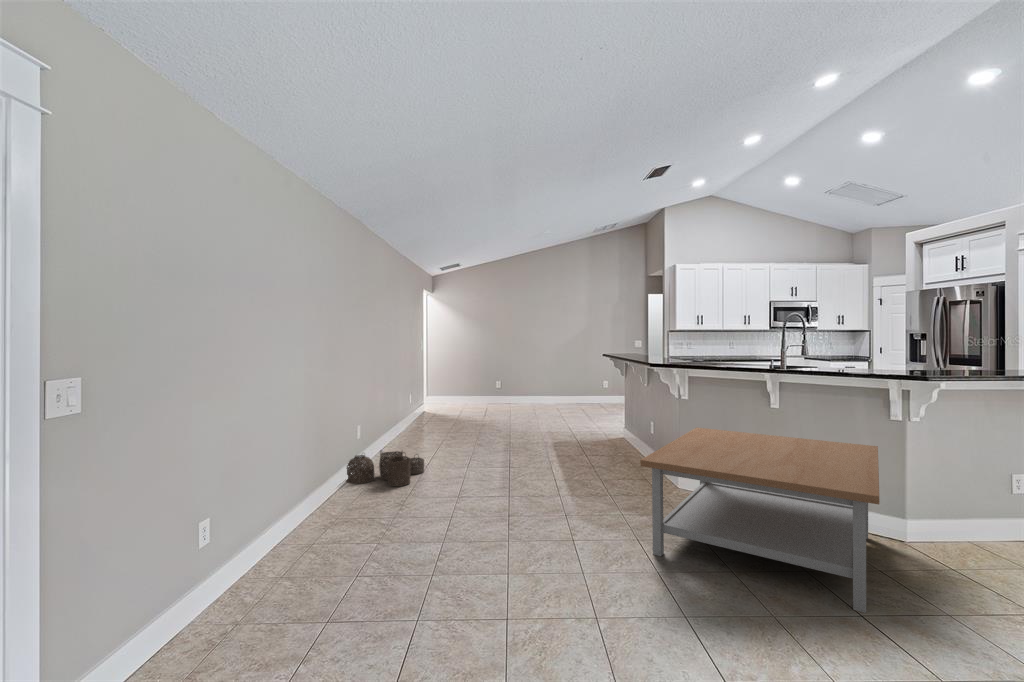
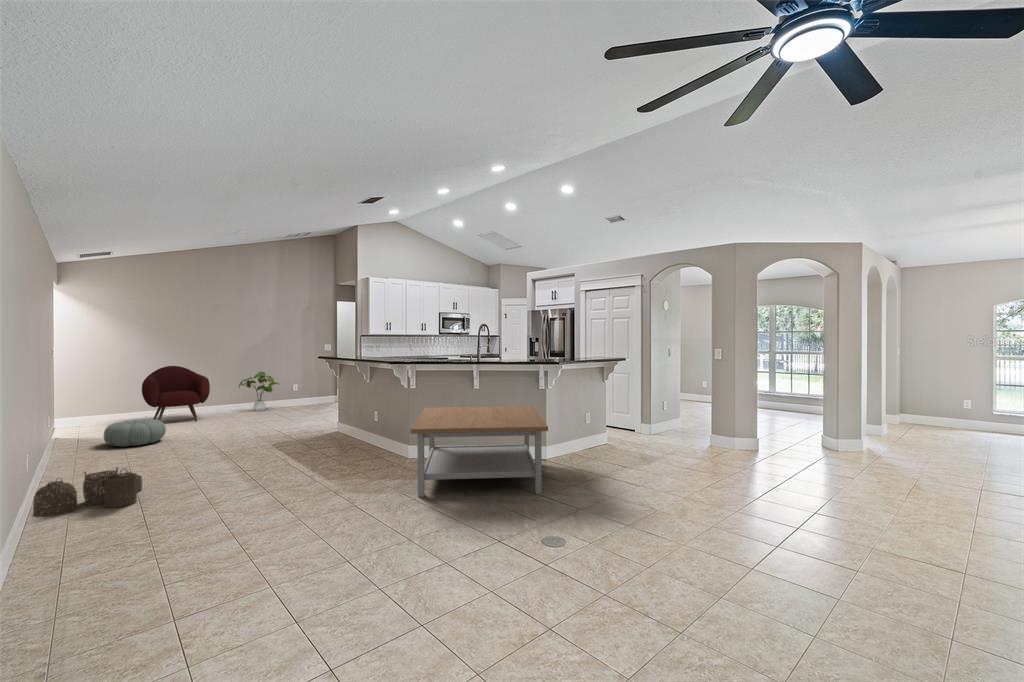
armchair: none [480,359,528,411] -> present [142,366,210,421]
house plant: none [556,367,591,405] -> present [239,372,279,411]
pouf: none [439,405,481,428] -> present [104,419,166,447]

